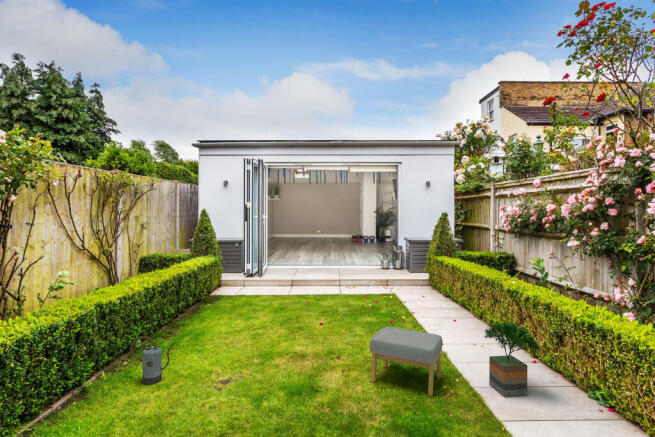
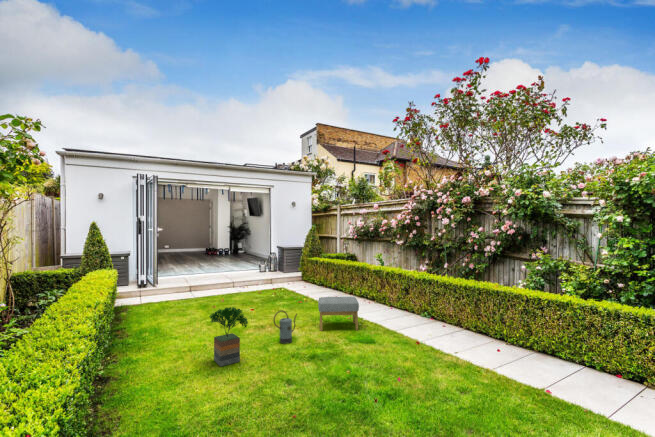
potted tree: present [484,322,541,397] -> present [209,307,248,366]
watering can: present [131,336,174,385] -> present [274,310,297,344]

